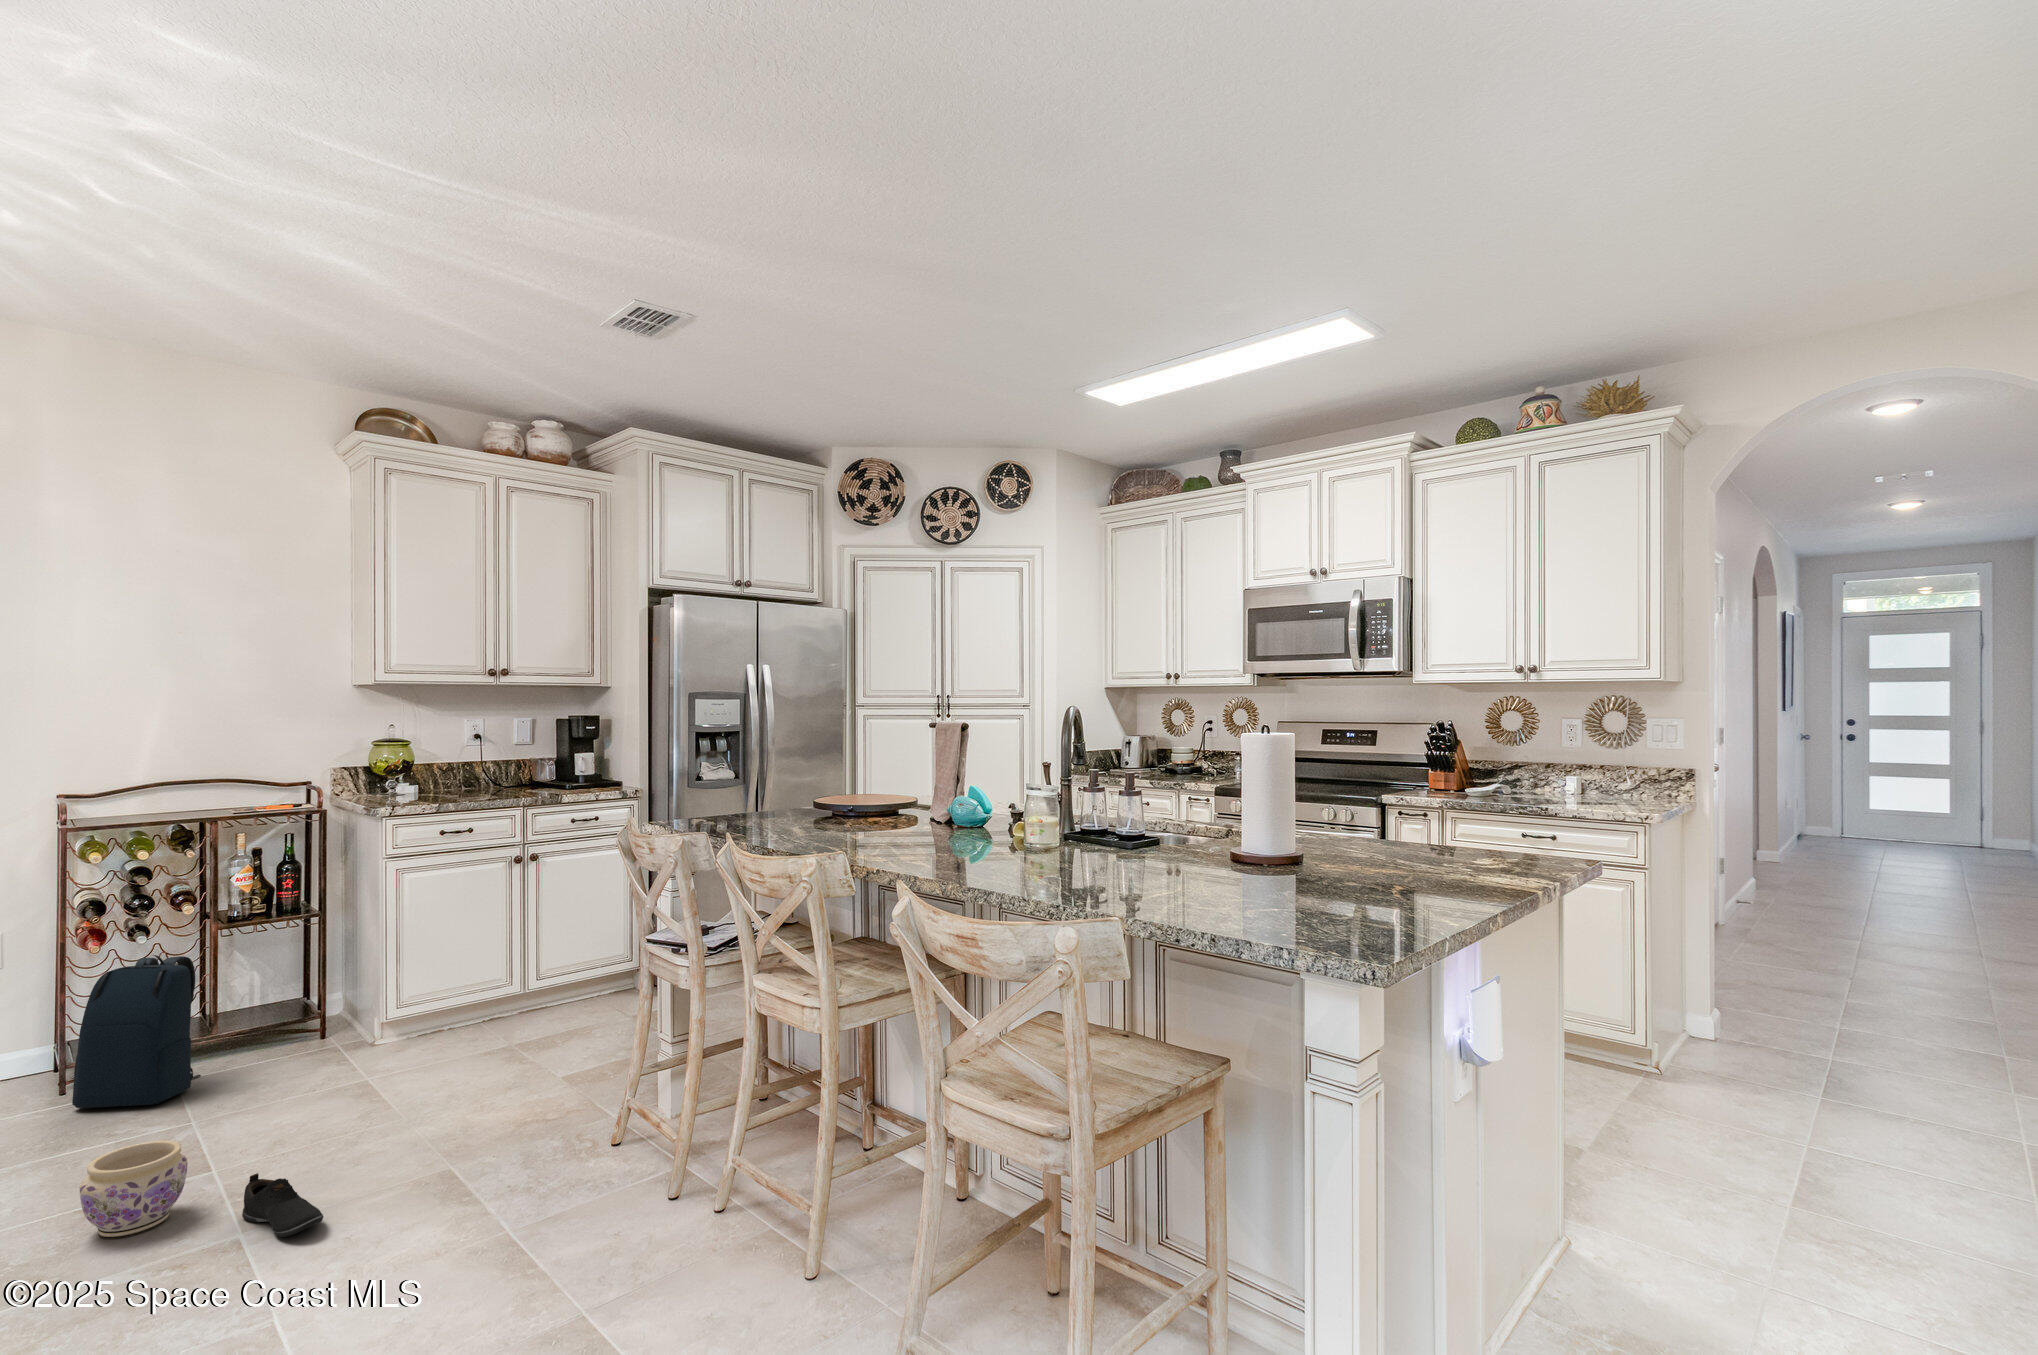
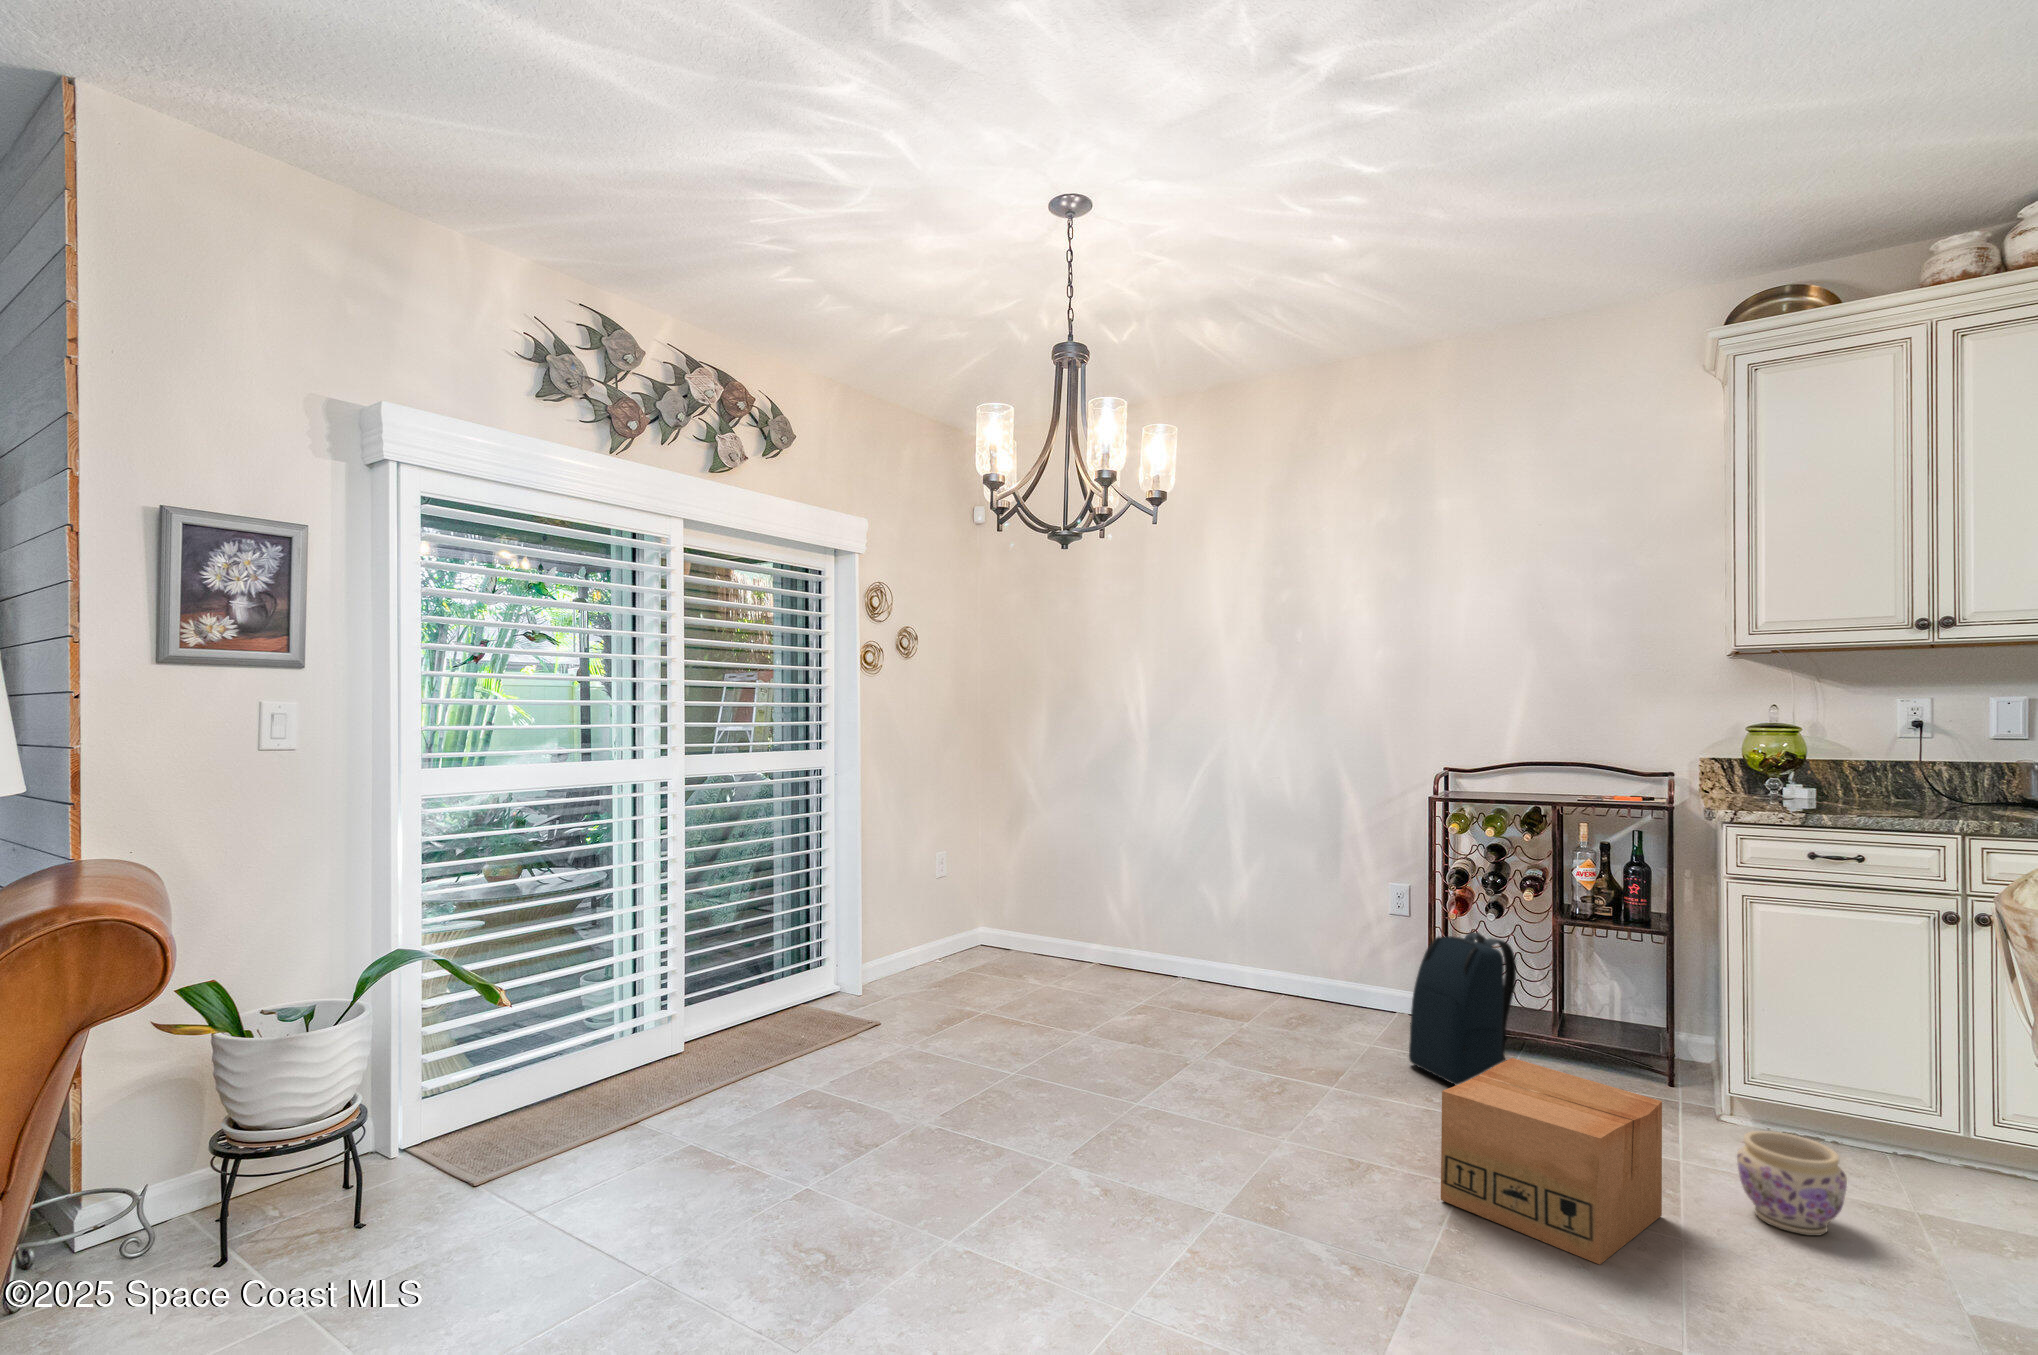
cardboard box: none [237,1027,395,1178] -> present [1441,1058,1662,1265]
planter: present [79,1140,188,1239] -> present [1737,1131,1847,1236]
shoe: present [242,1173,324,1237] -> none [1399,1201,1453,1303]

